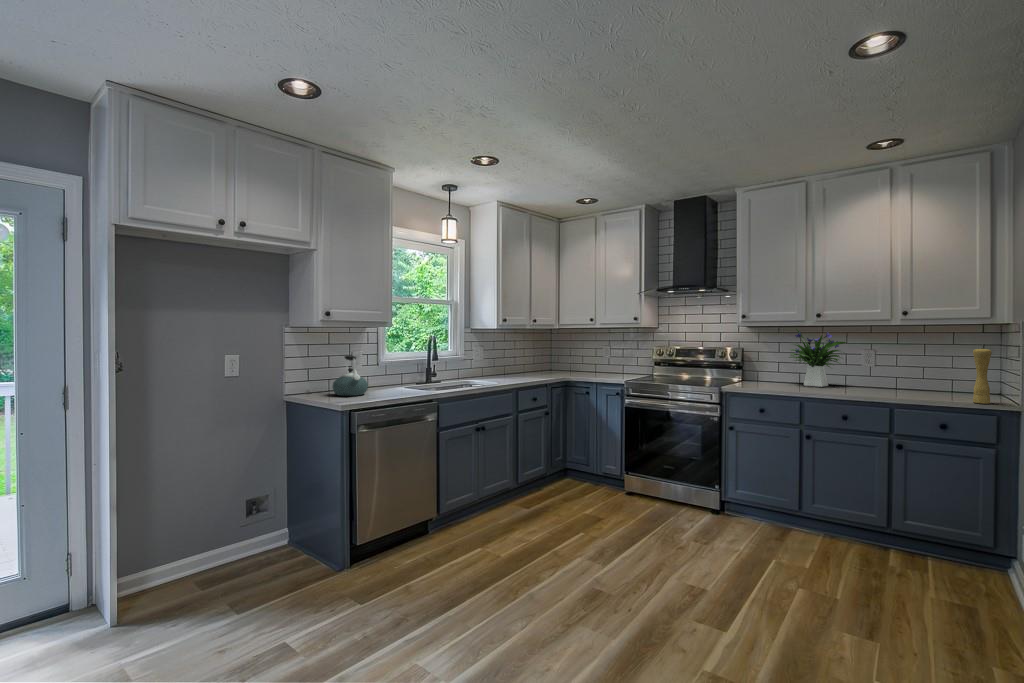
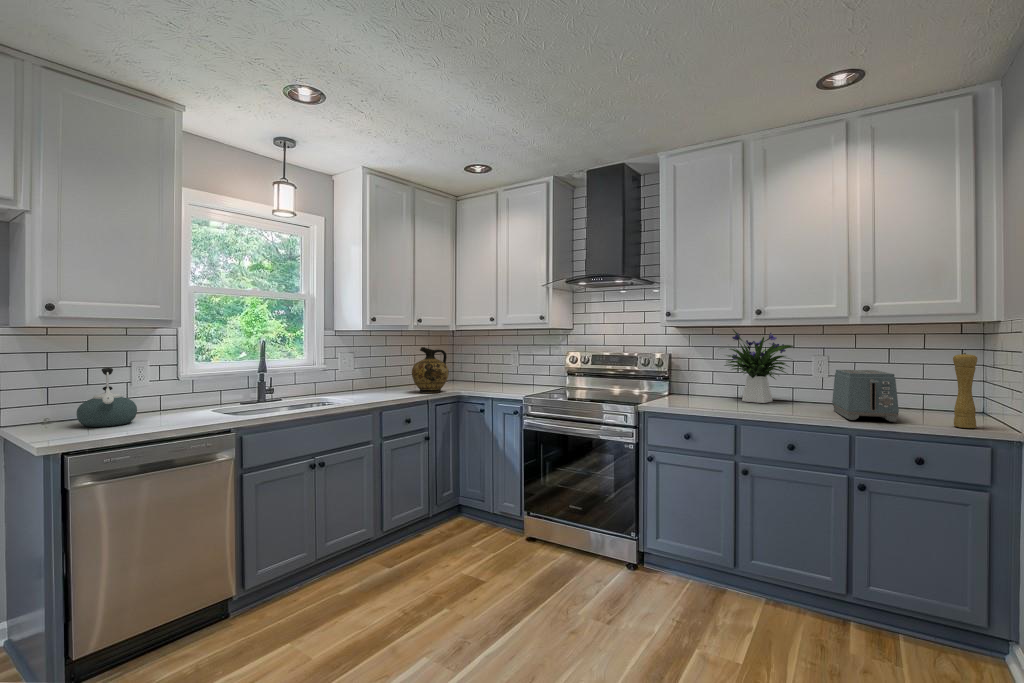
ceramic jug: none [531,342,560,378] -> present [412,347,449,393]
toaster: none [878,361,930,399] -> present [832,370,899,422]

